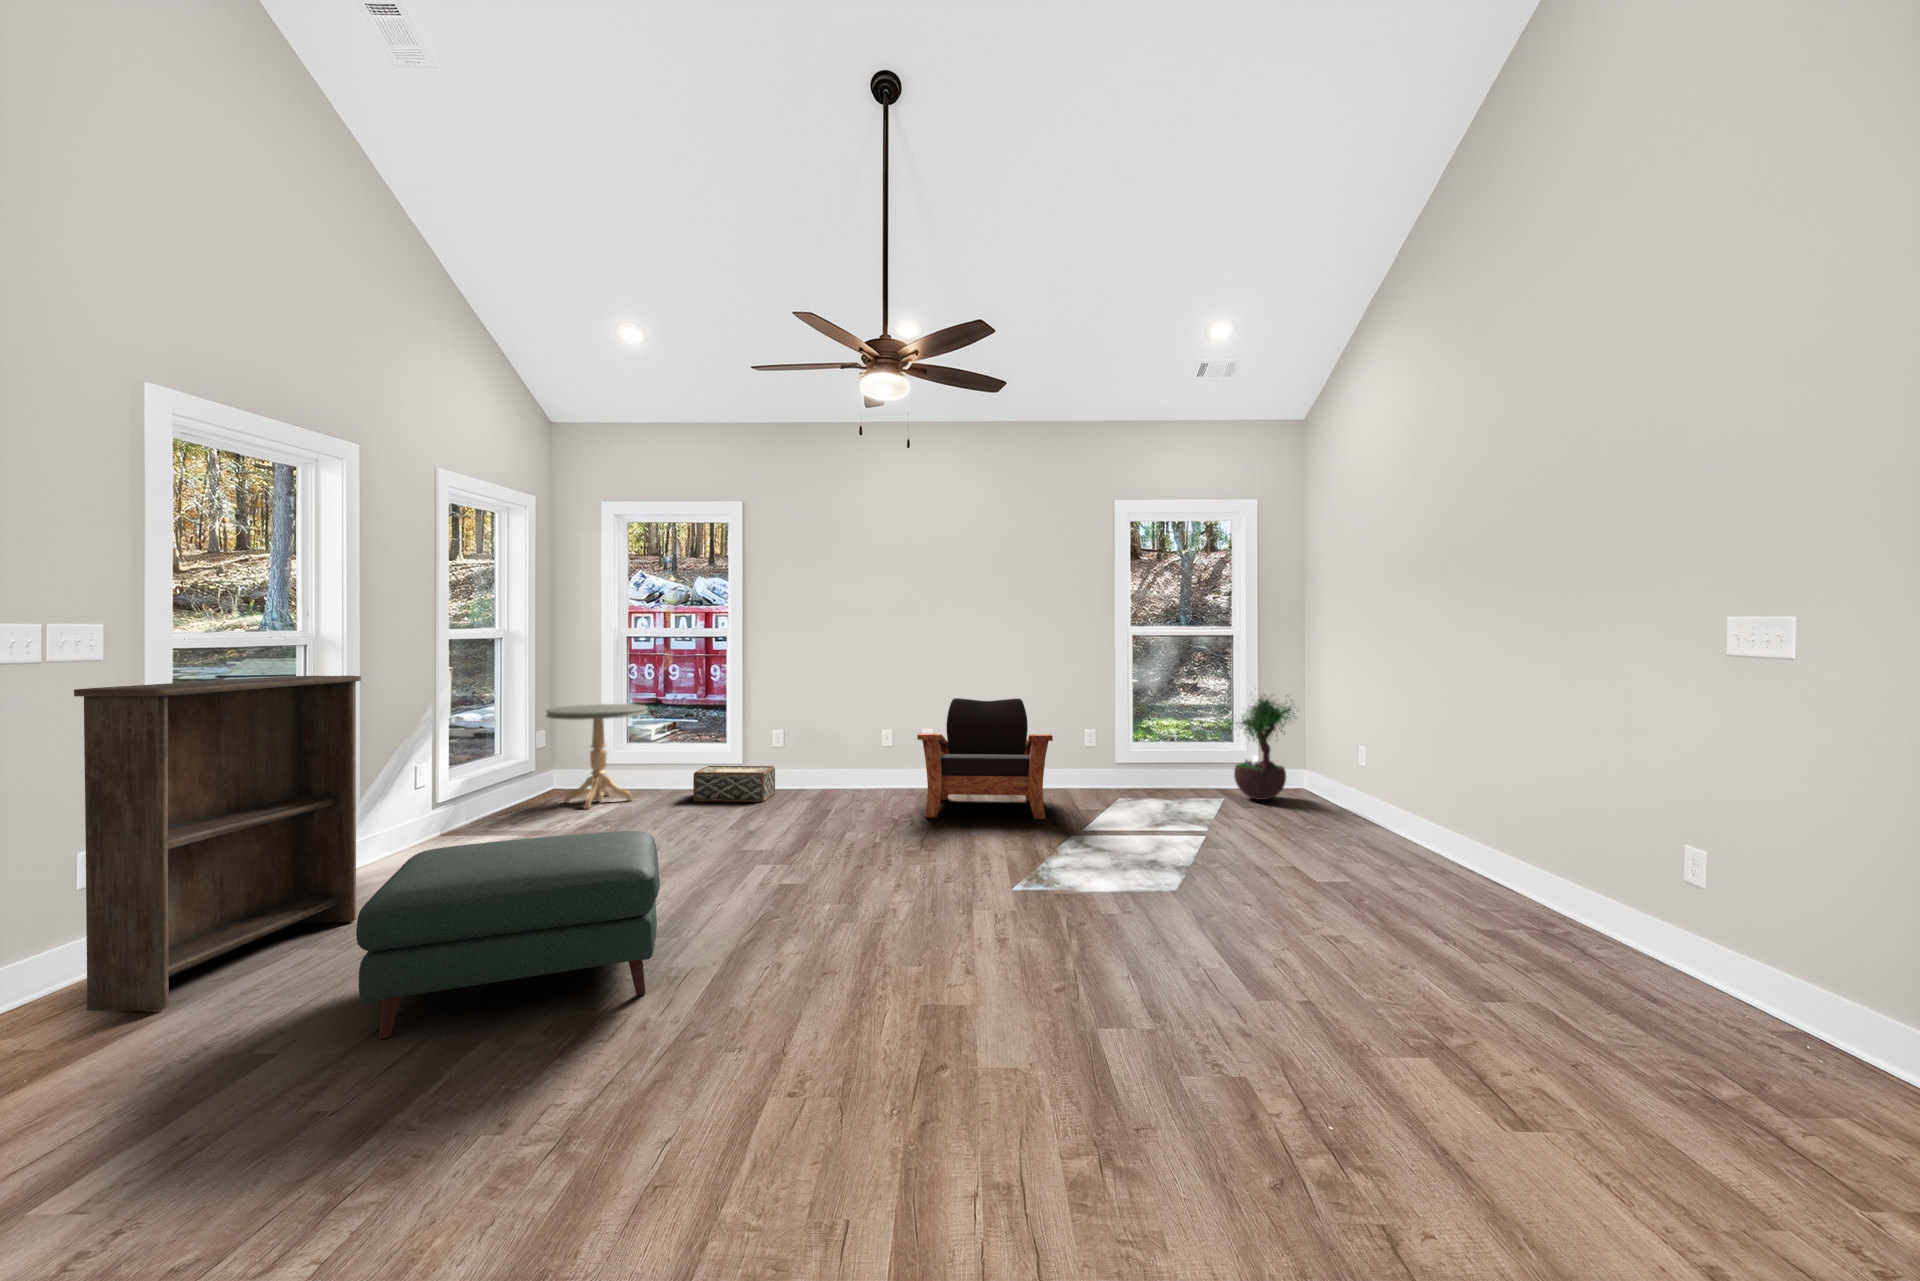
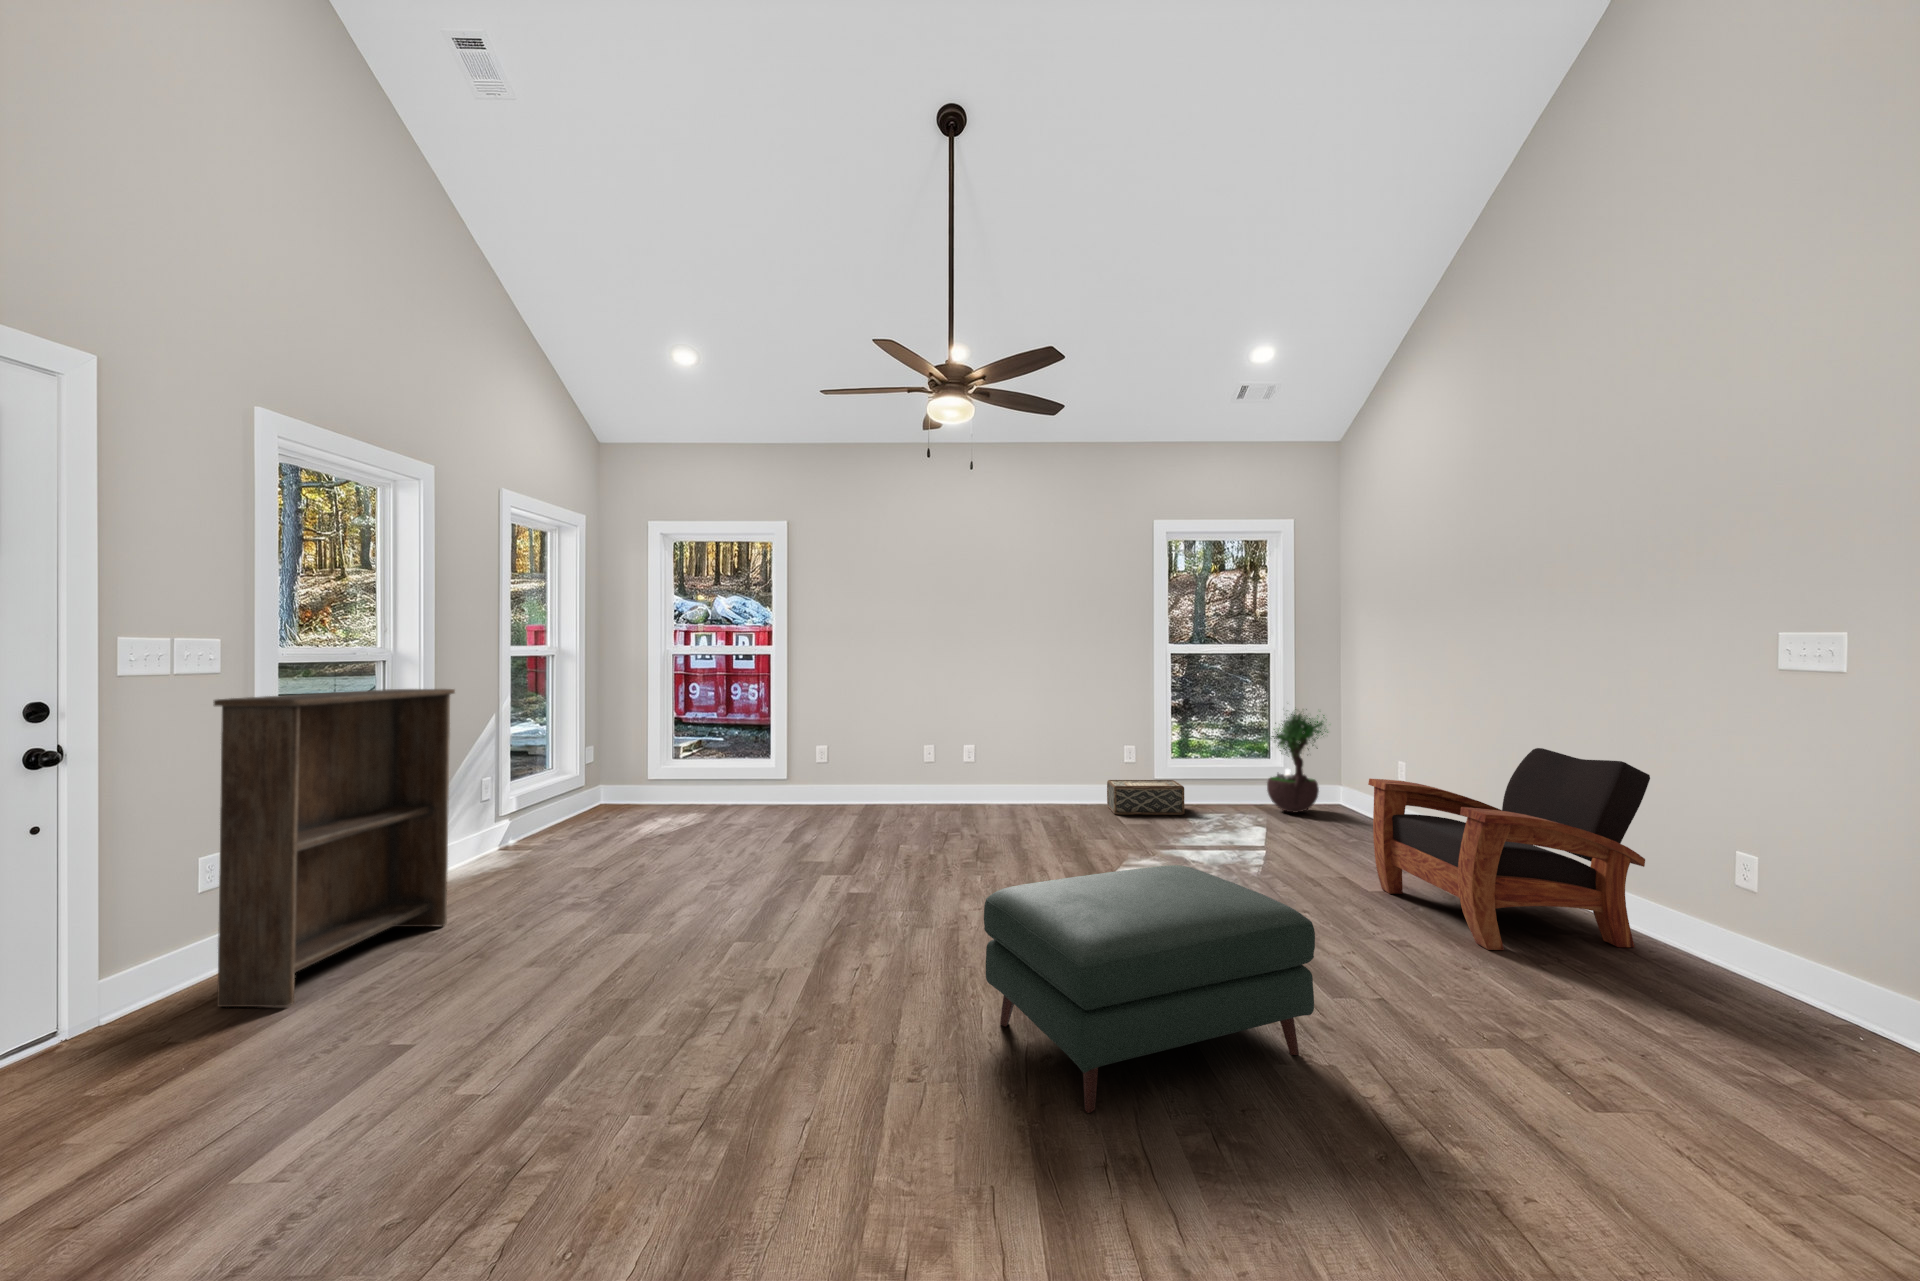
armchair: present [917,698,1053,819] -> present [1368,748,1650,950]
side table: present [546,704,647,809] -> none [598,720,695,822]
woven basket: present [693,766,775,802] -> present [1107,780,1185,815]
ottoman: present [356,831,660,1039] -> present [984,865,1315,1113]

